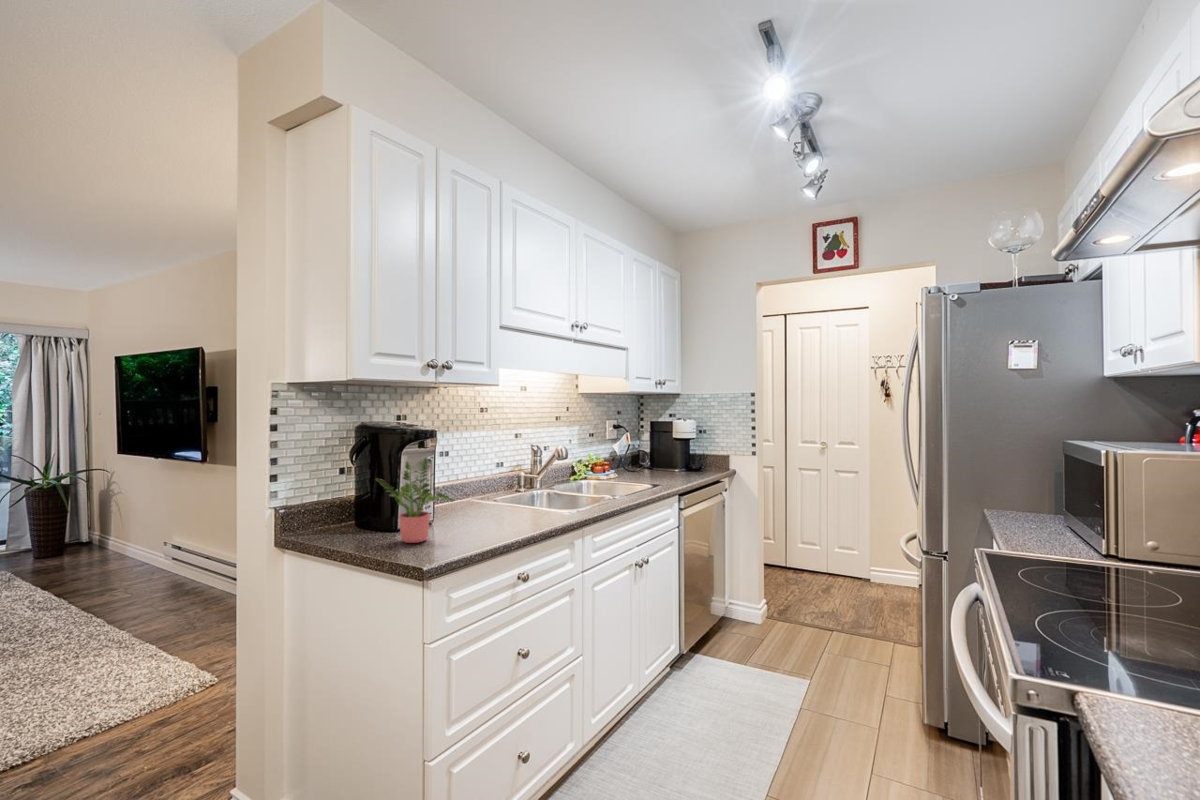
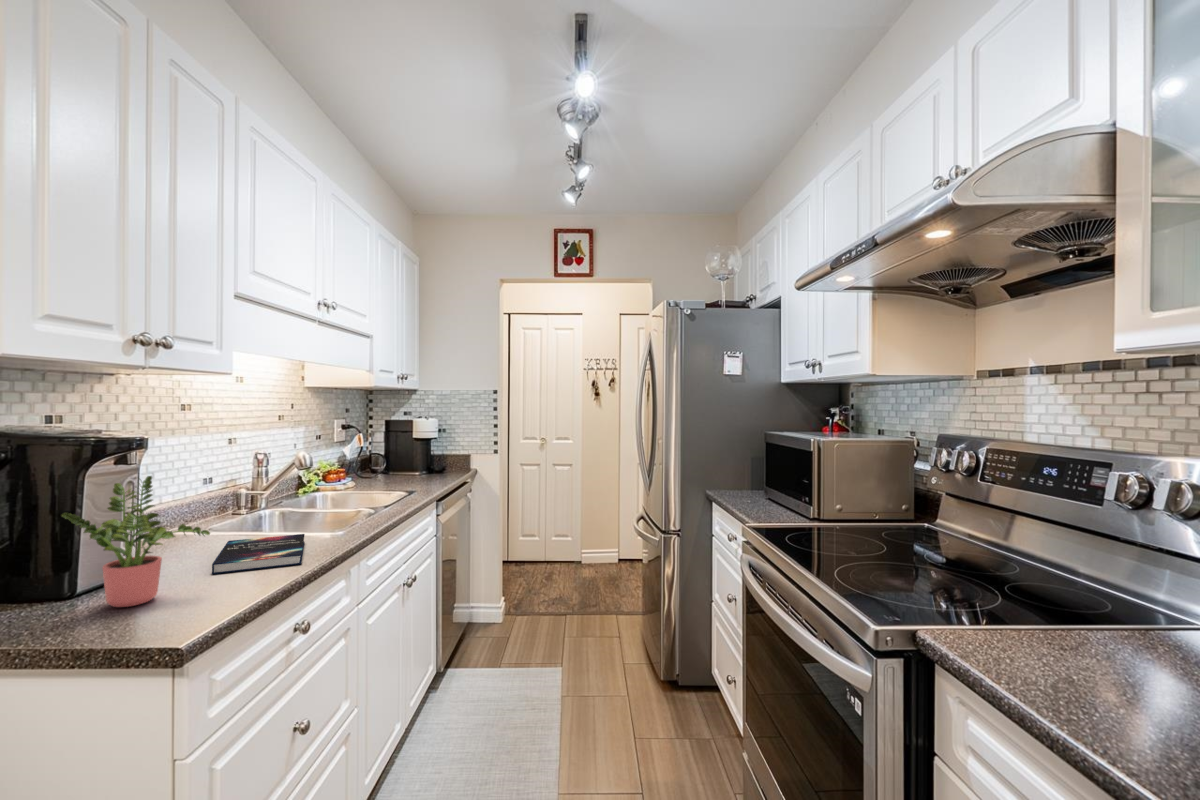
hardback book: none [467,509,539,533] -> present [212,534,305,574]

